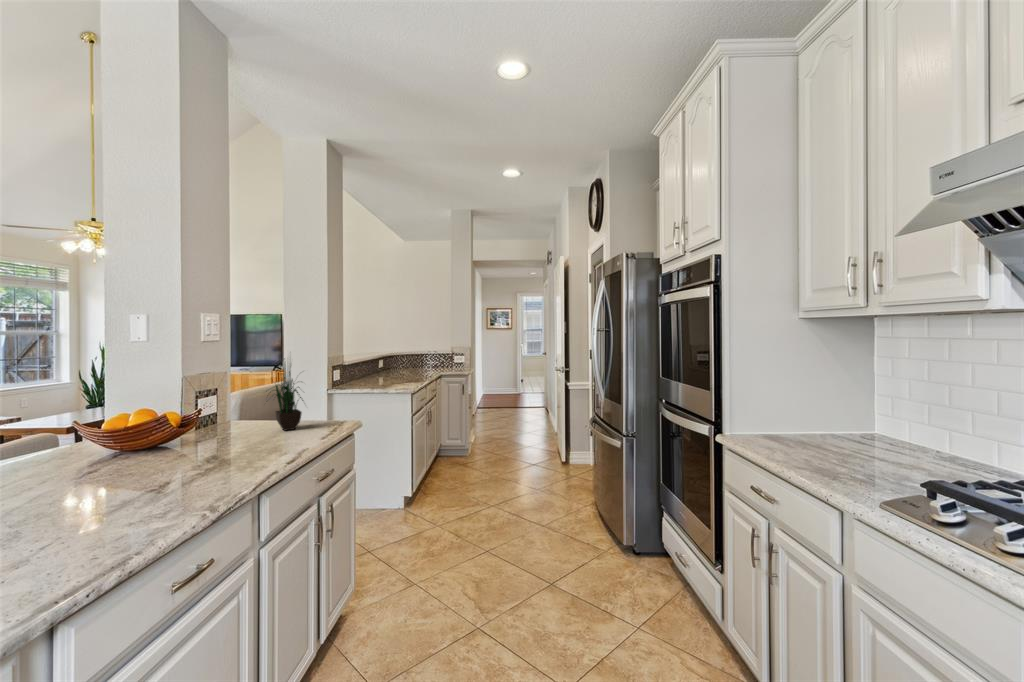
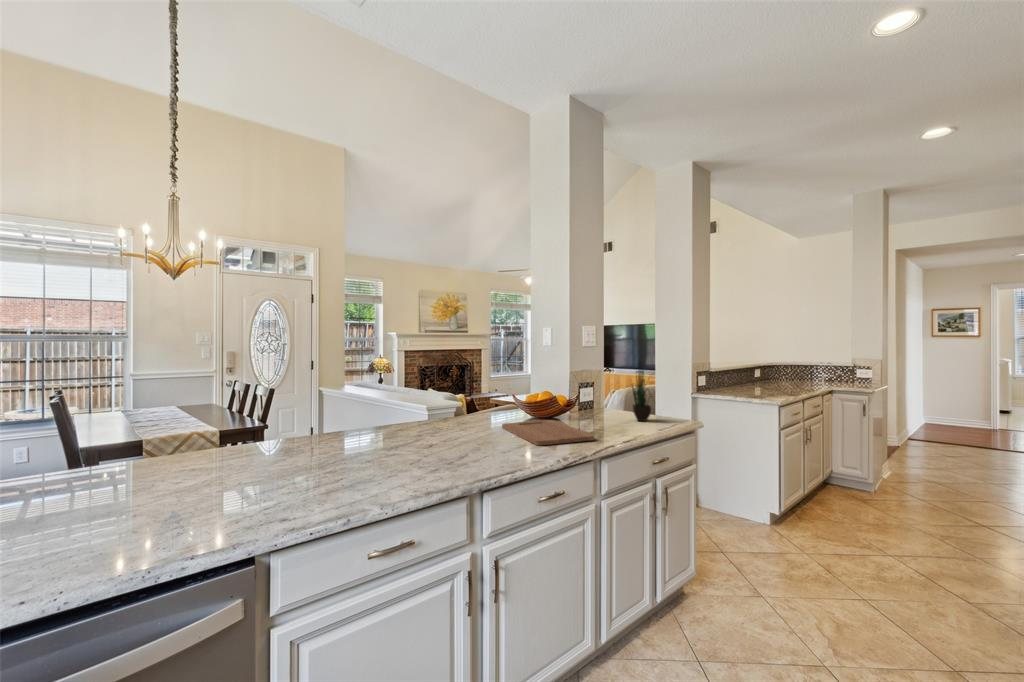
cutting board: none [46,451,236,499] -> present [502,420,594,445]

